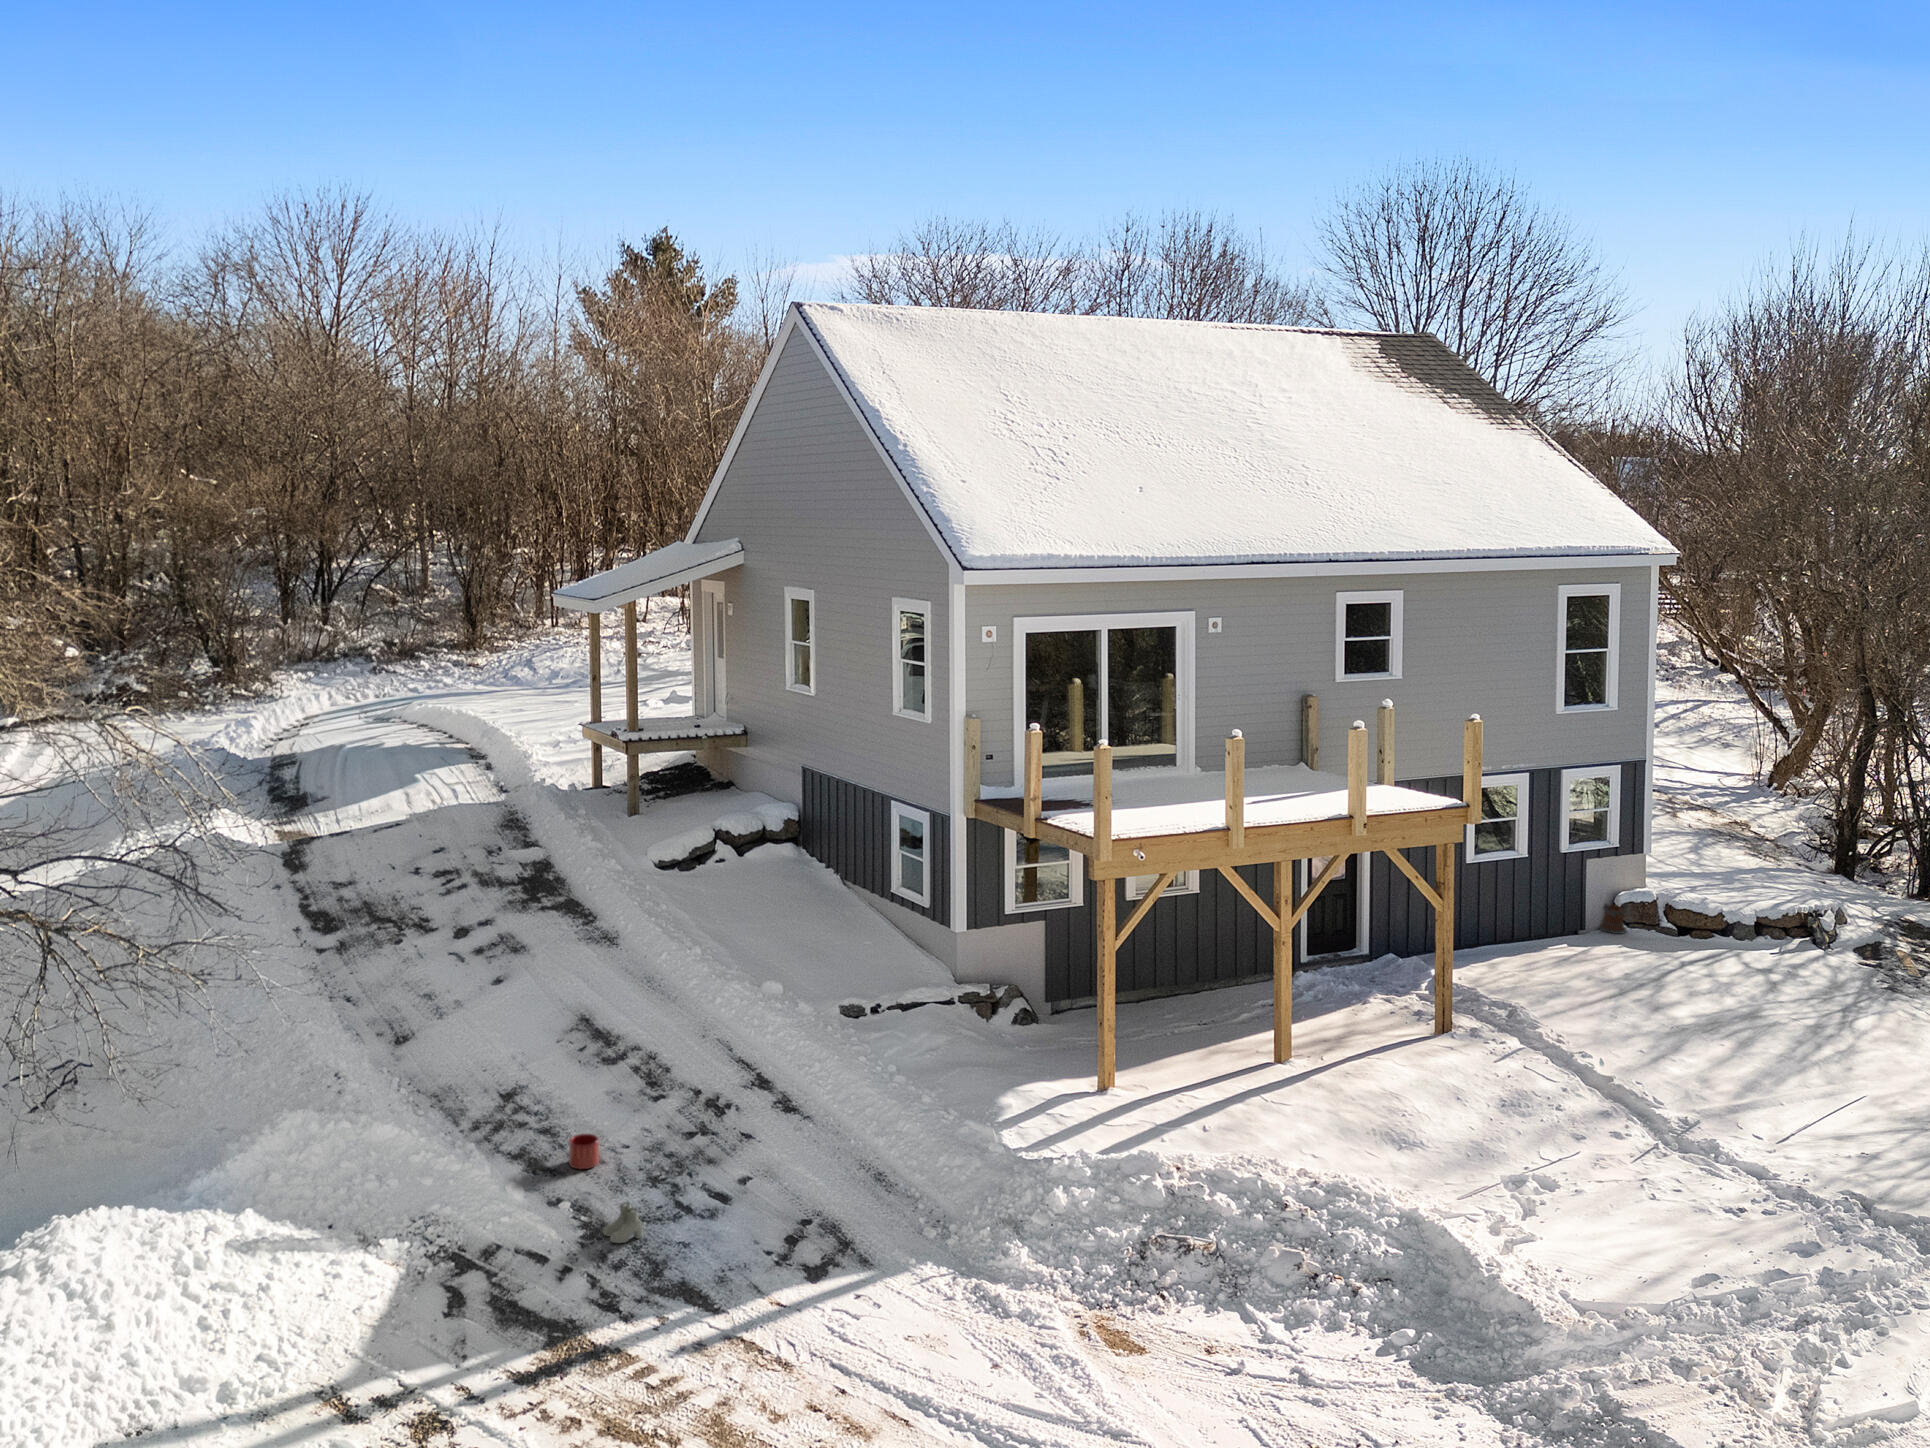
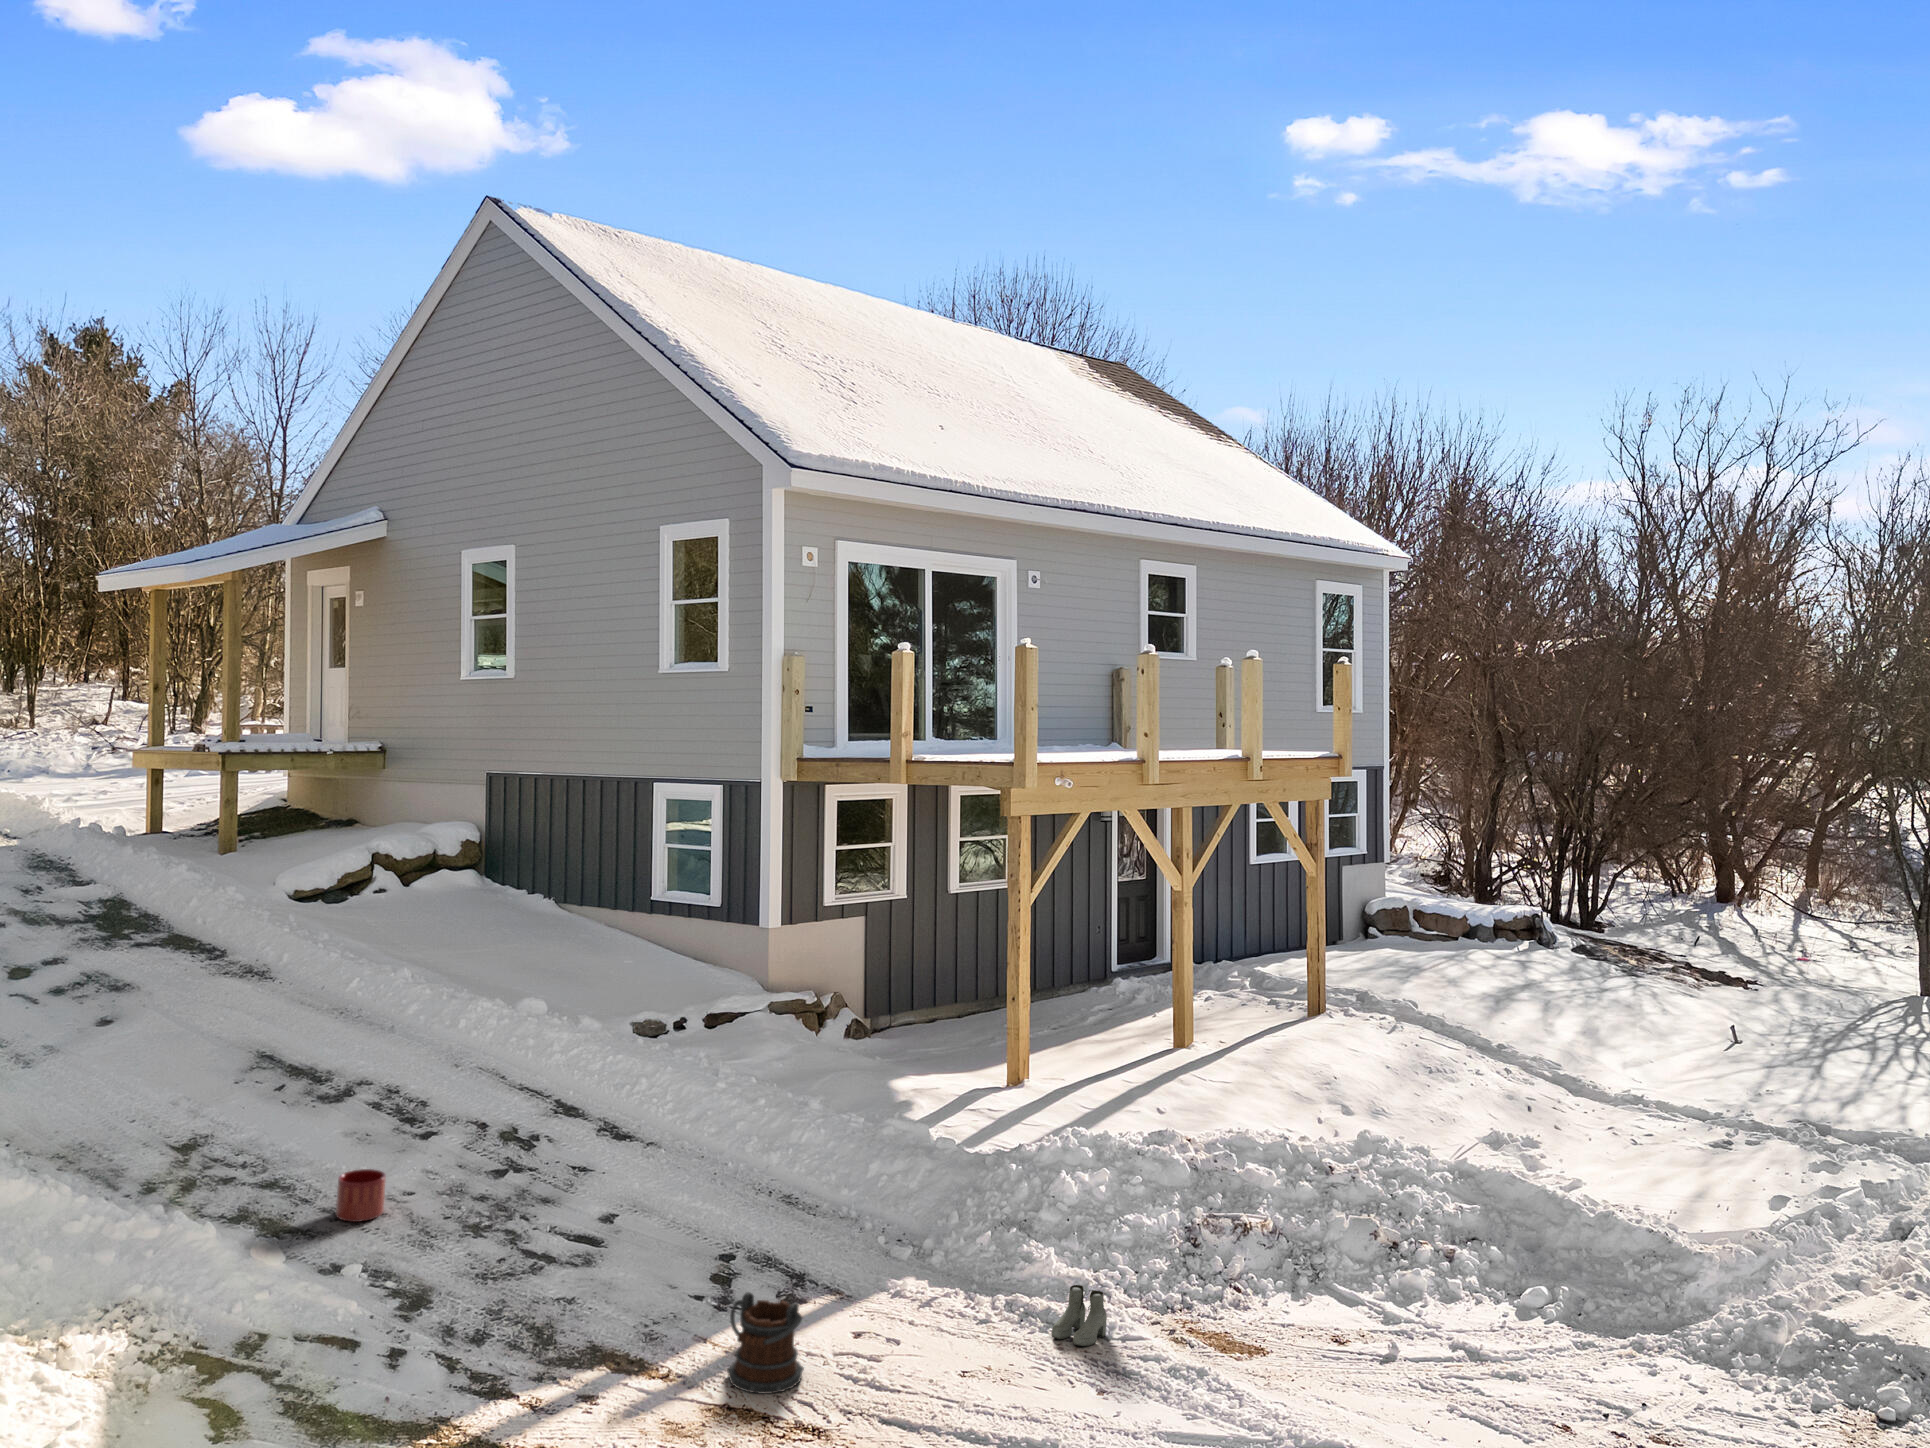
bucket: present [1599,903,1627,934] -> present [727,1292,804,1394]
boots: present [603,1202,642,1243] -> present [1051,1285,1107,1346]

